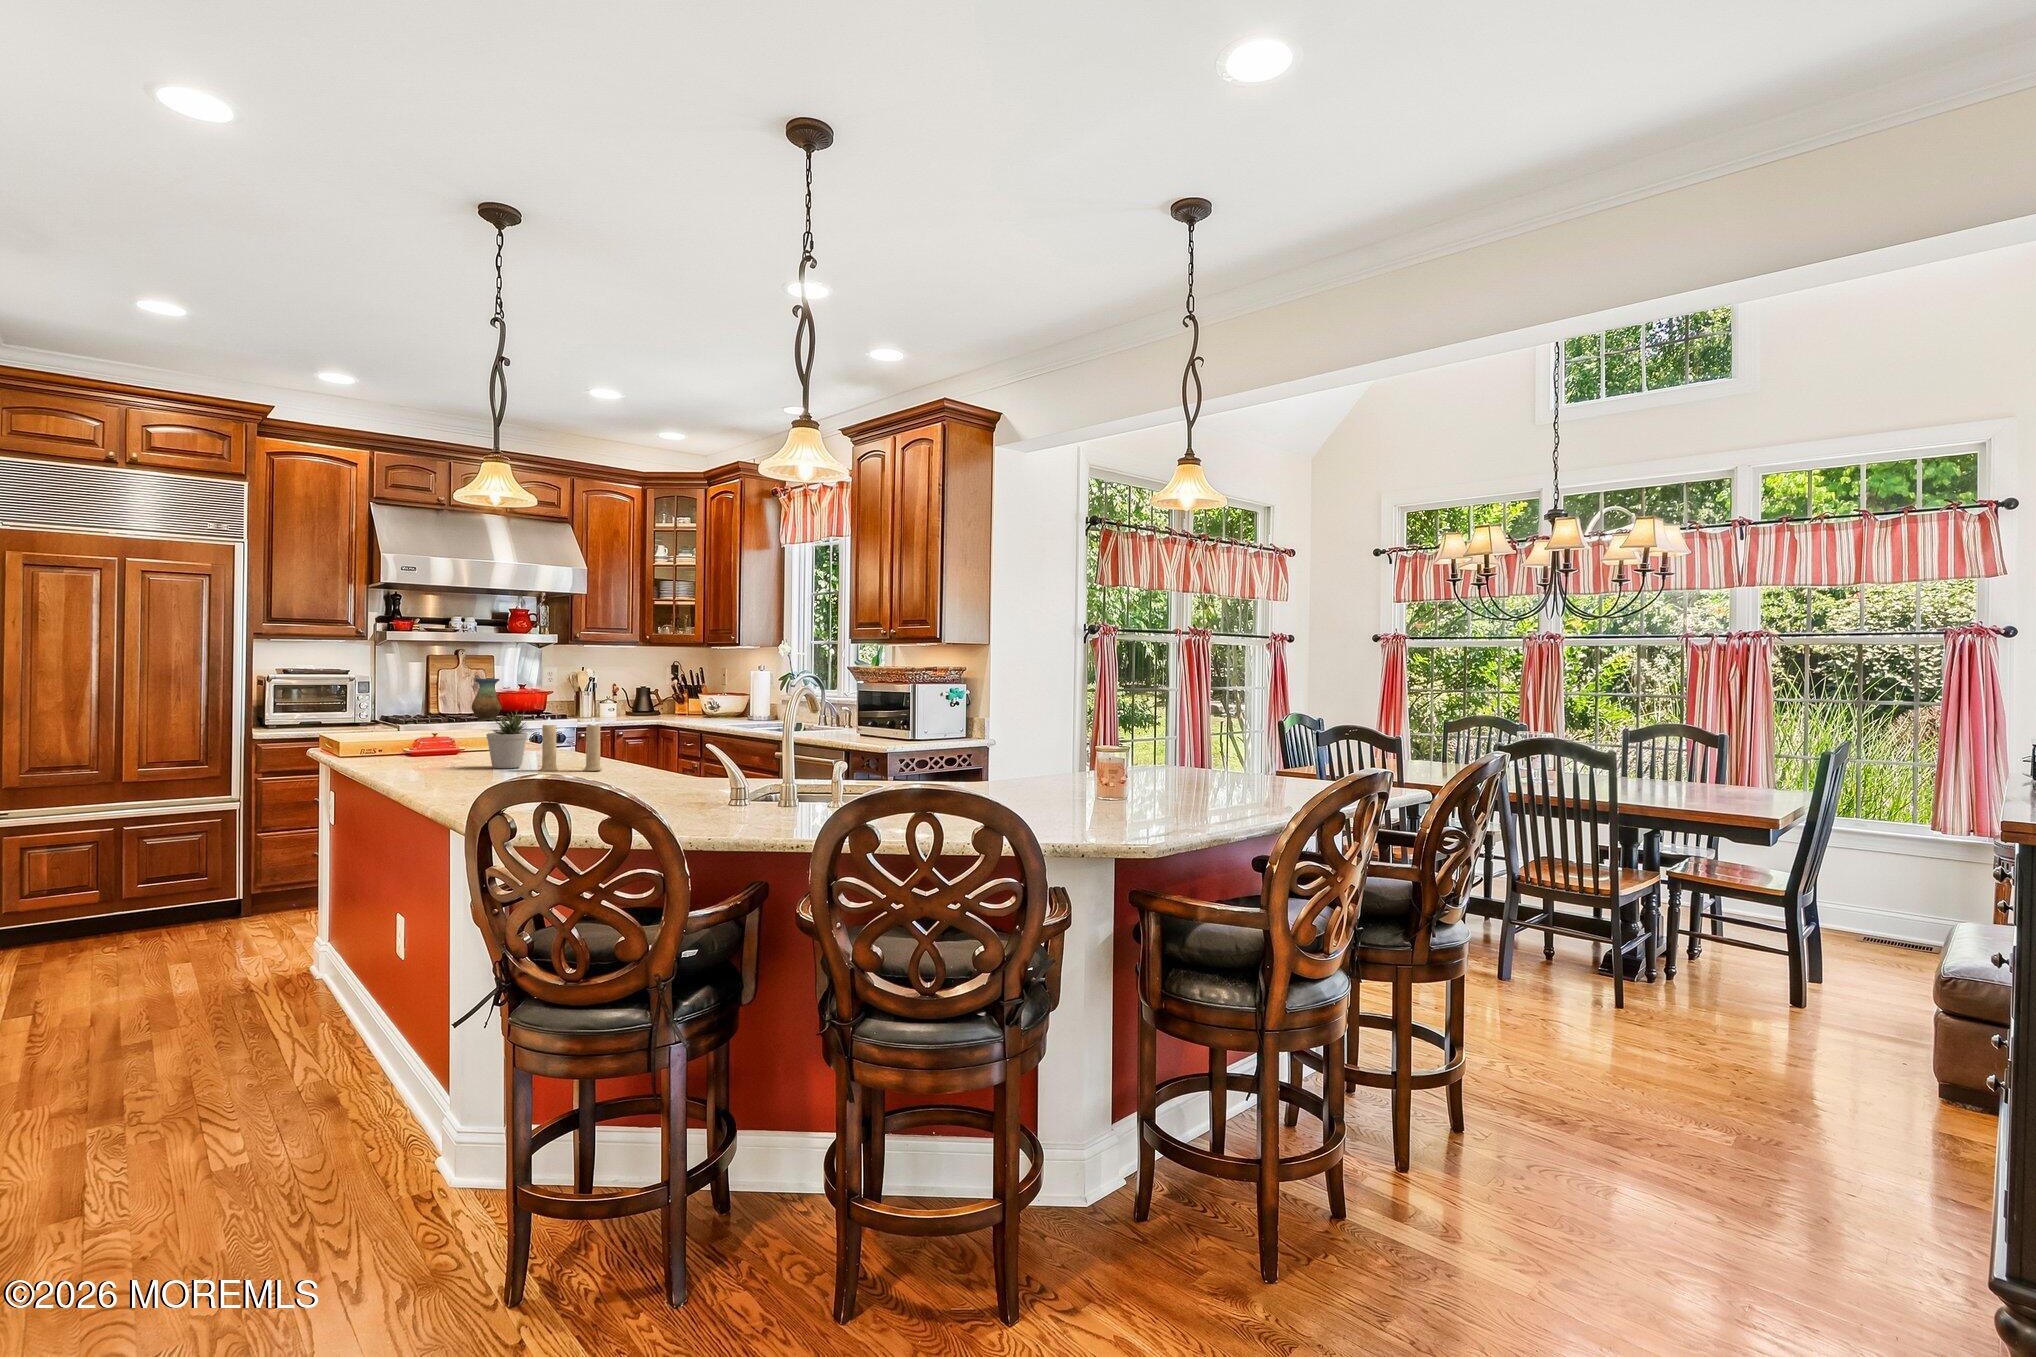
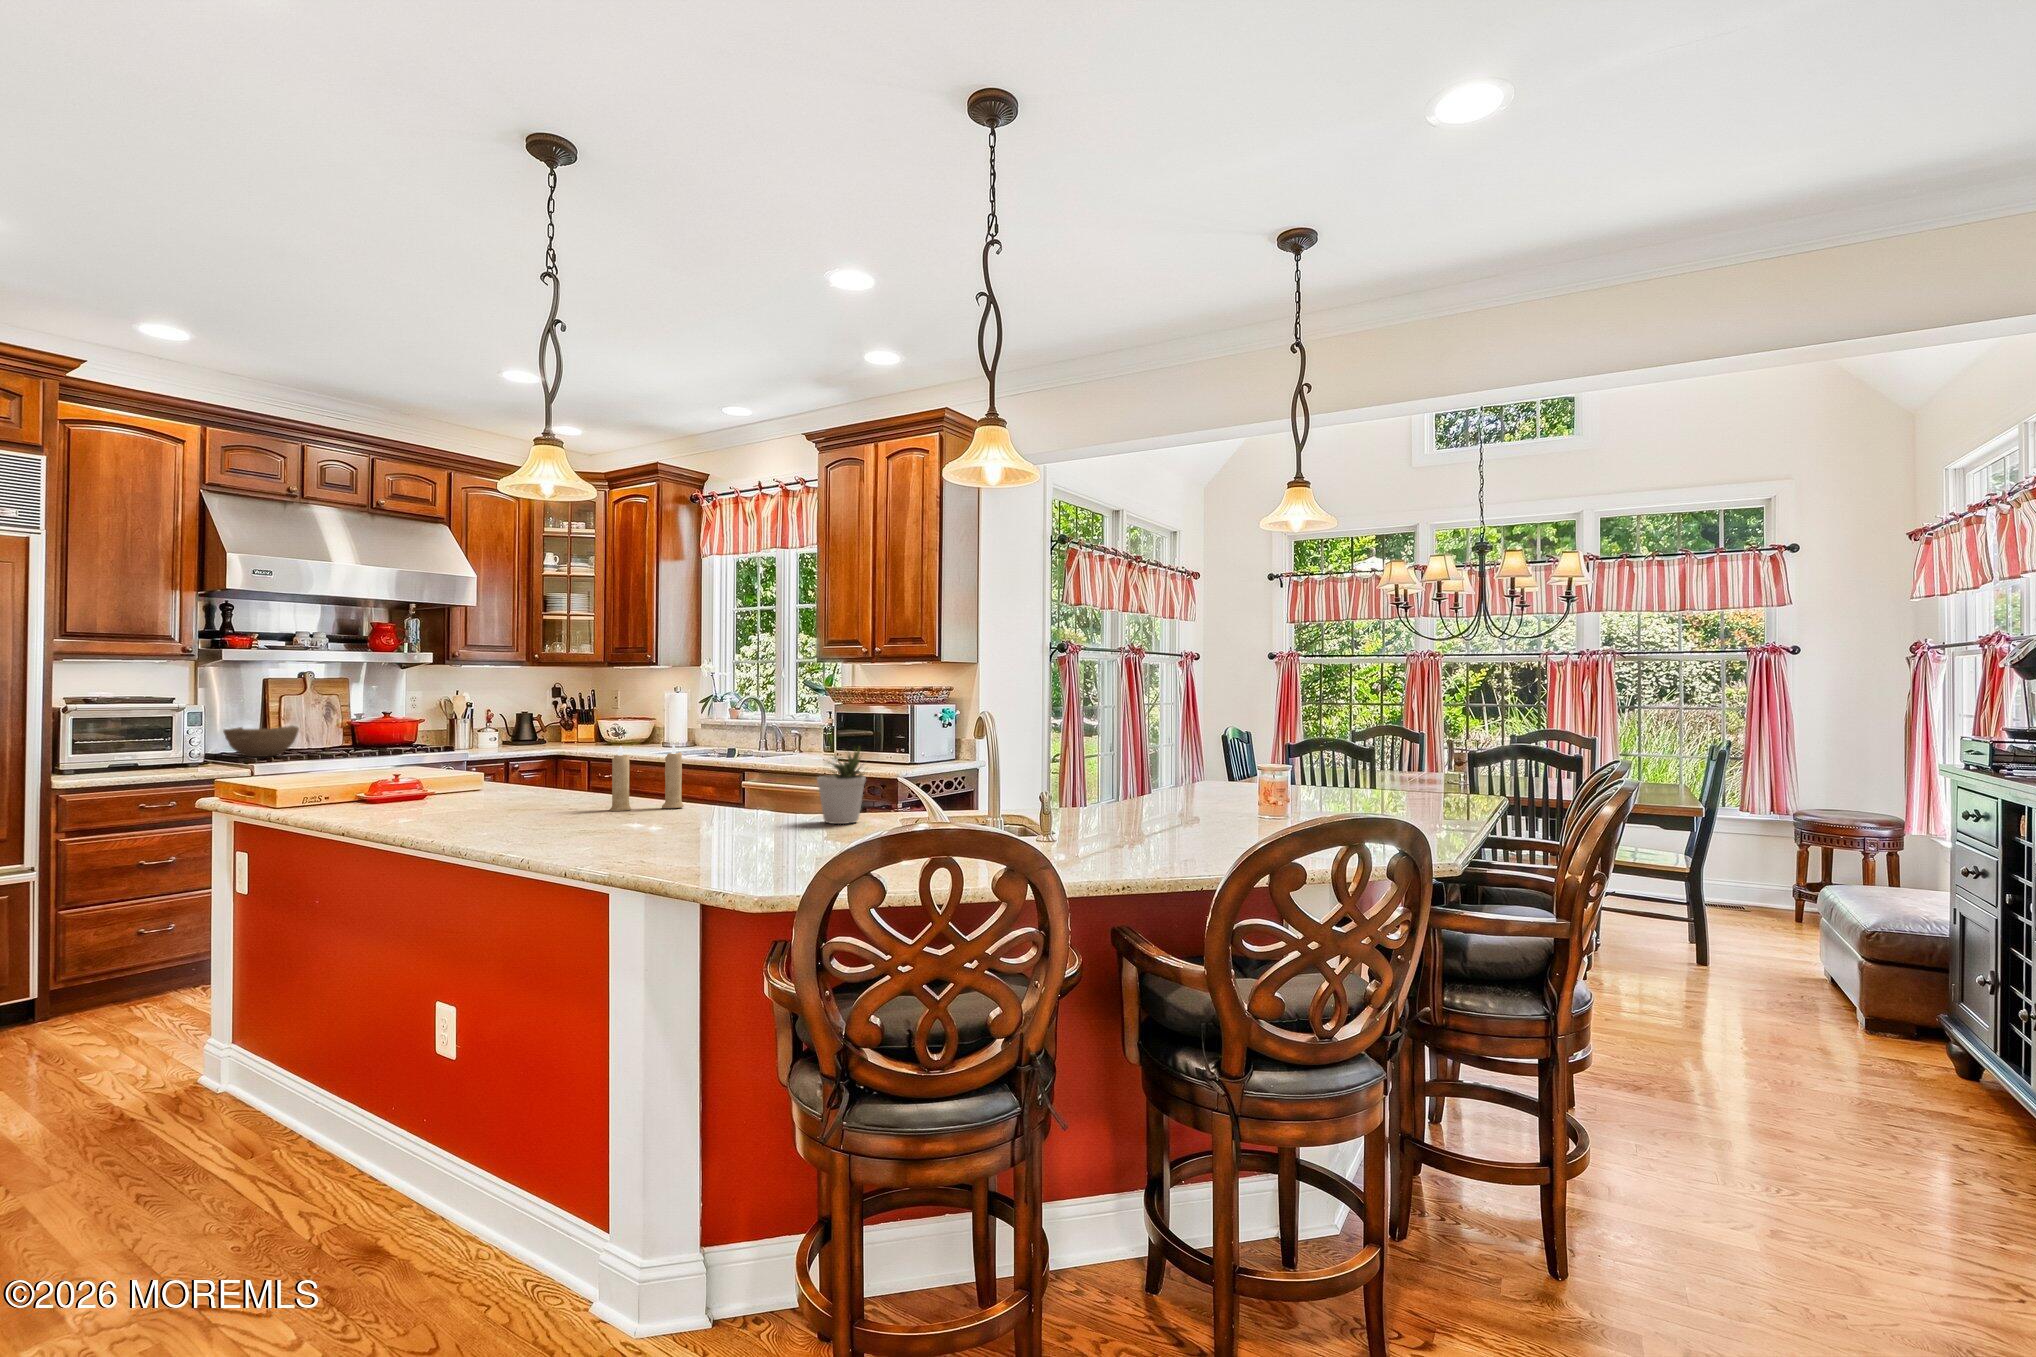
vase: present [471,679,501,720] -> none [327,705,367,754]
bowl: none [390,694,447,720] -> present [223,726,299,757]
potted plant: present [486,711,527,768] -> present [817,749,866,824]

